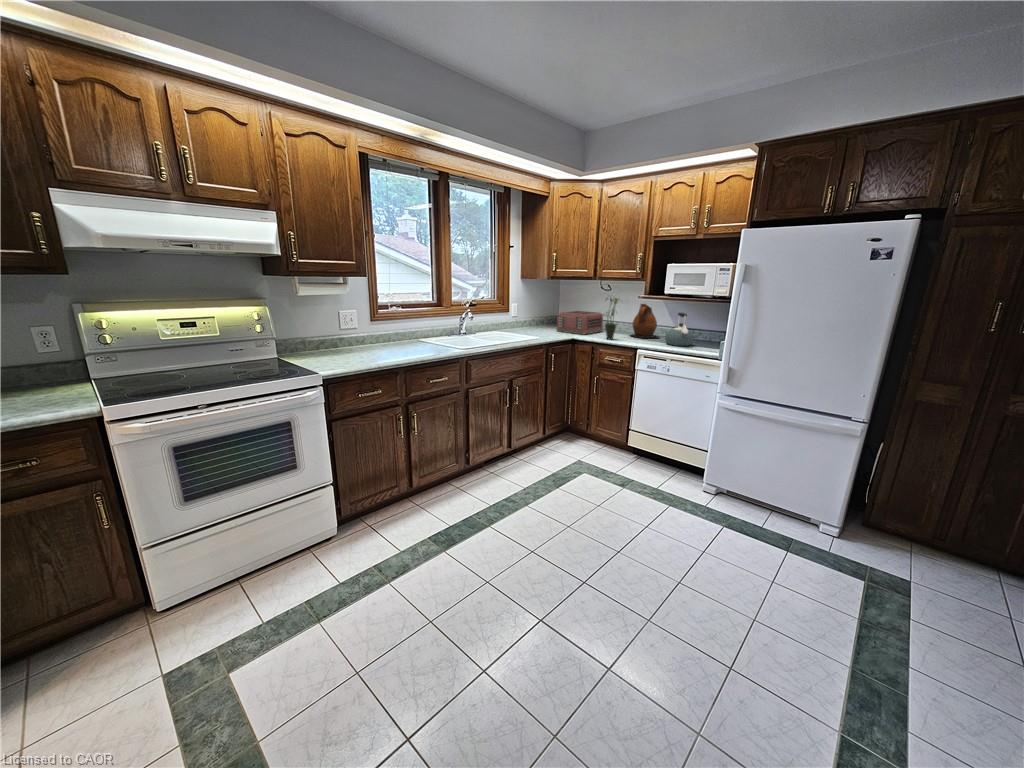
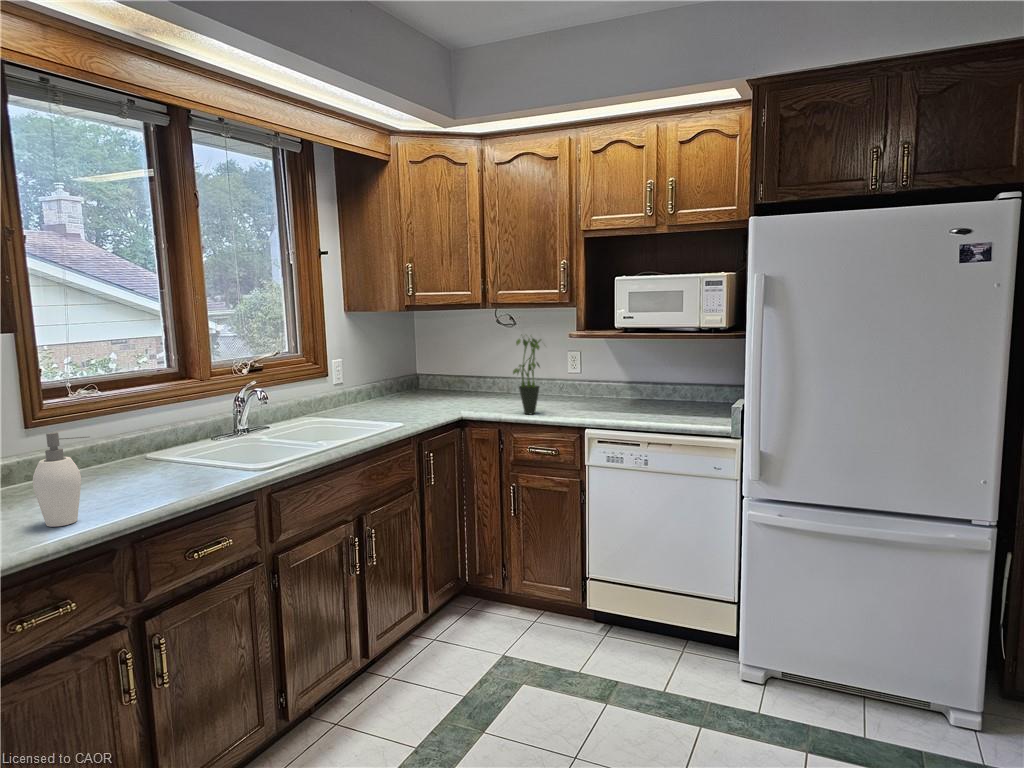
ceramic pitcher: present [631,304,658,338] -> none [554,345,609,405]
toaster: present [556,311,603,335] -> none [424,364,507,408]
kettle: present [665,313,694,346] -> none [625,358,673,415]
soap dispenser: none [370,320,391,359] -> present [33,432,89,527]

